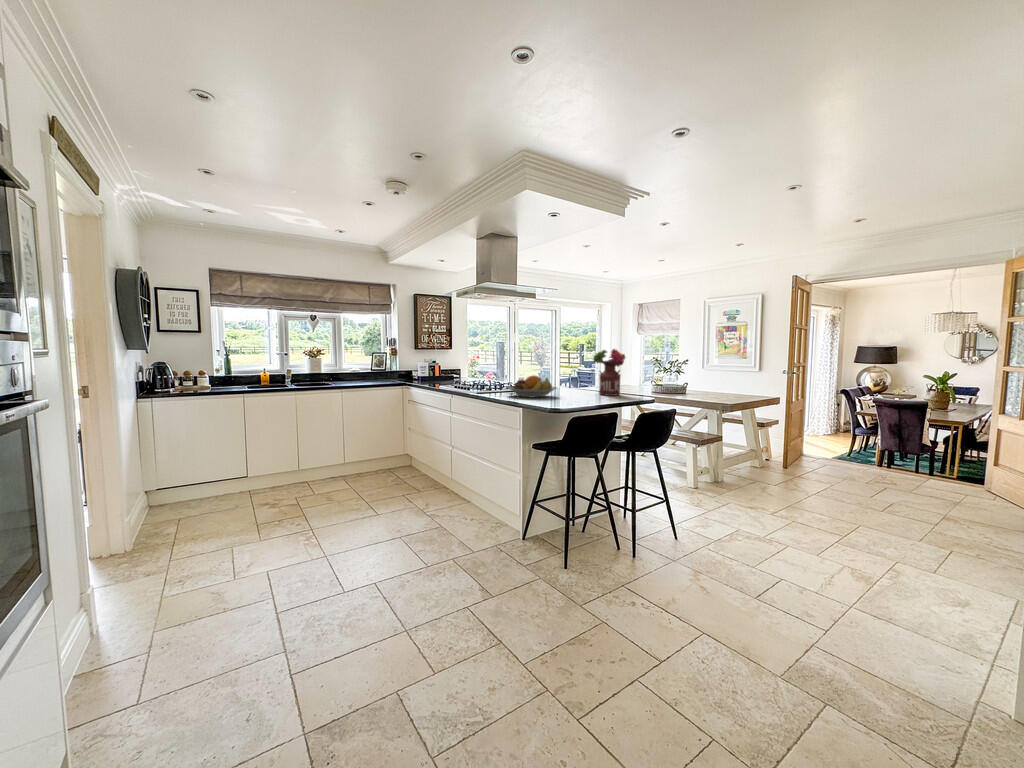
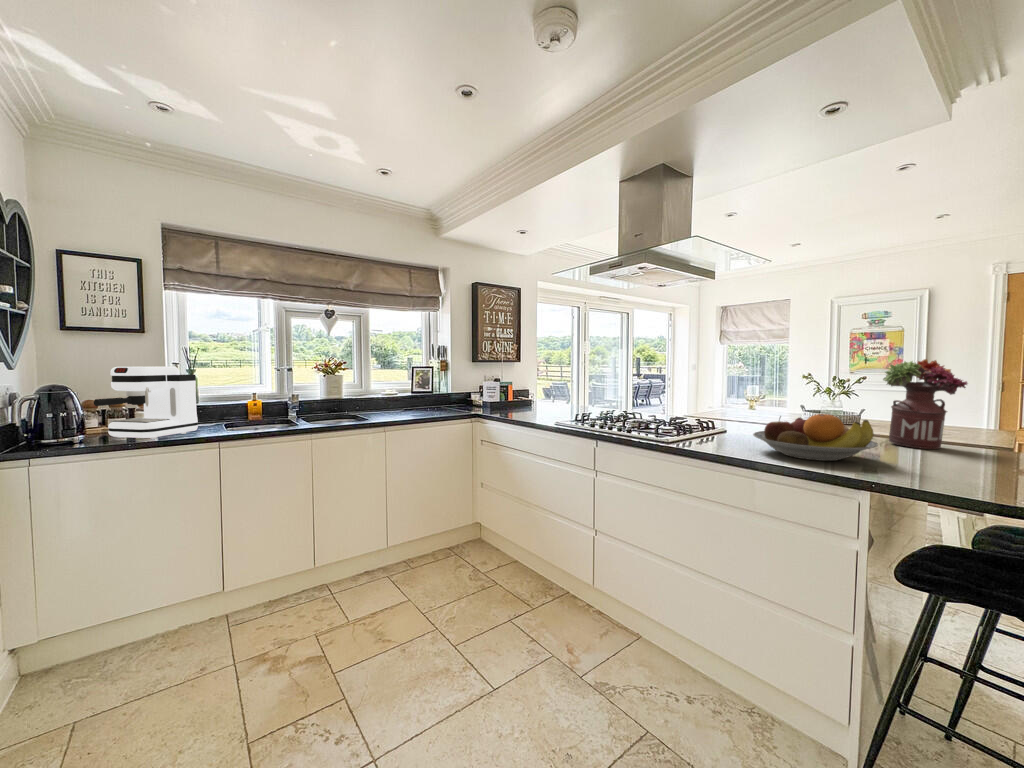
coffee maker: none [181,352,233,392] -> present [94,366,198,439]

